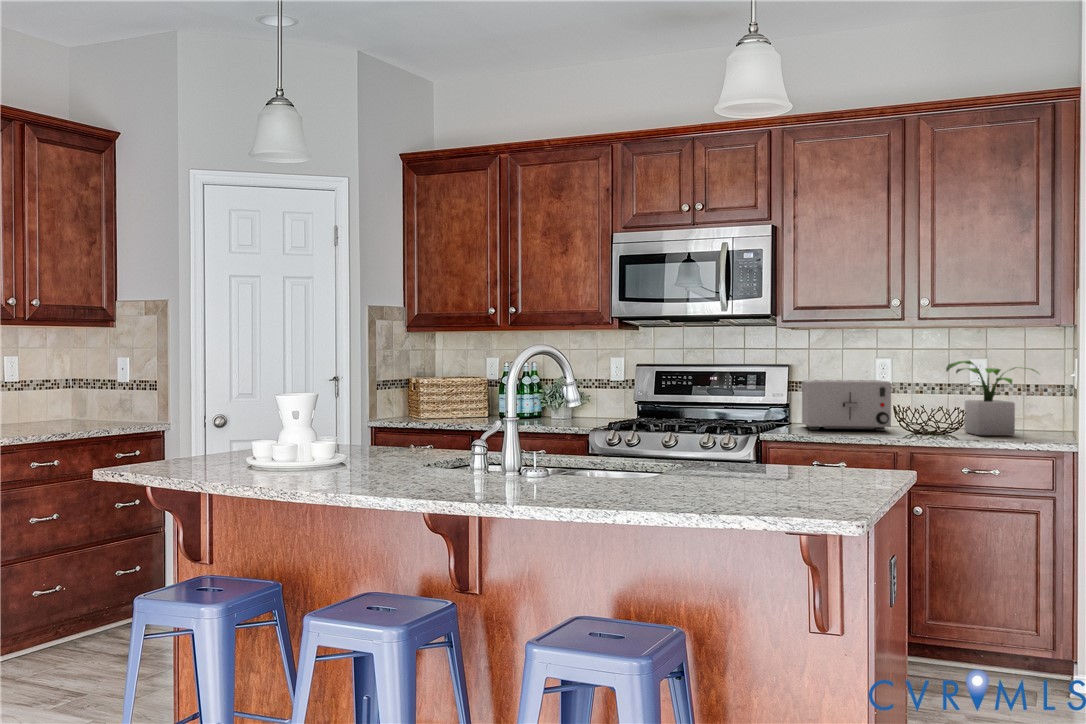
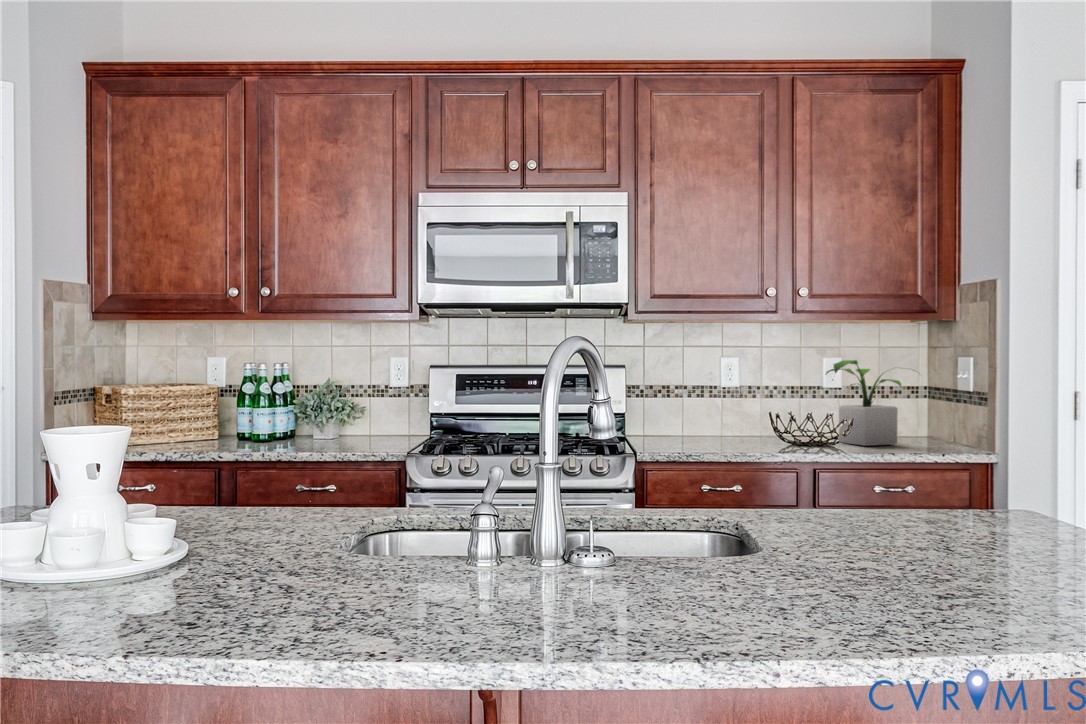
toaster: present [802,380,891,431] -> none [658,383,768,446]

